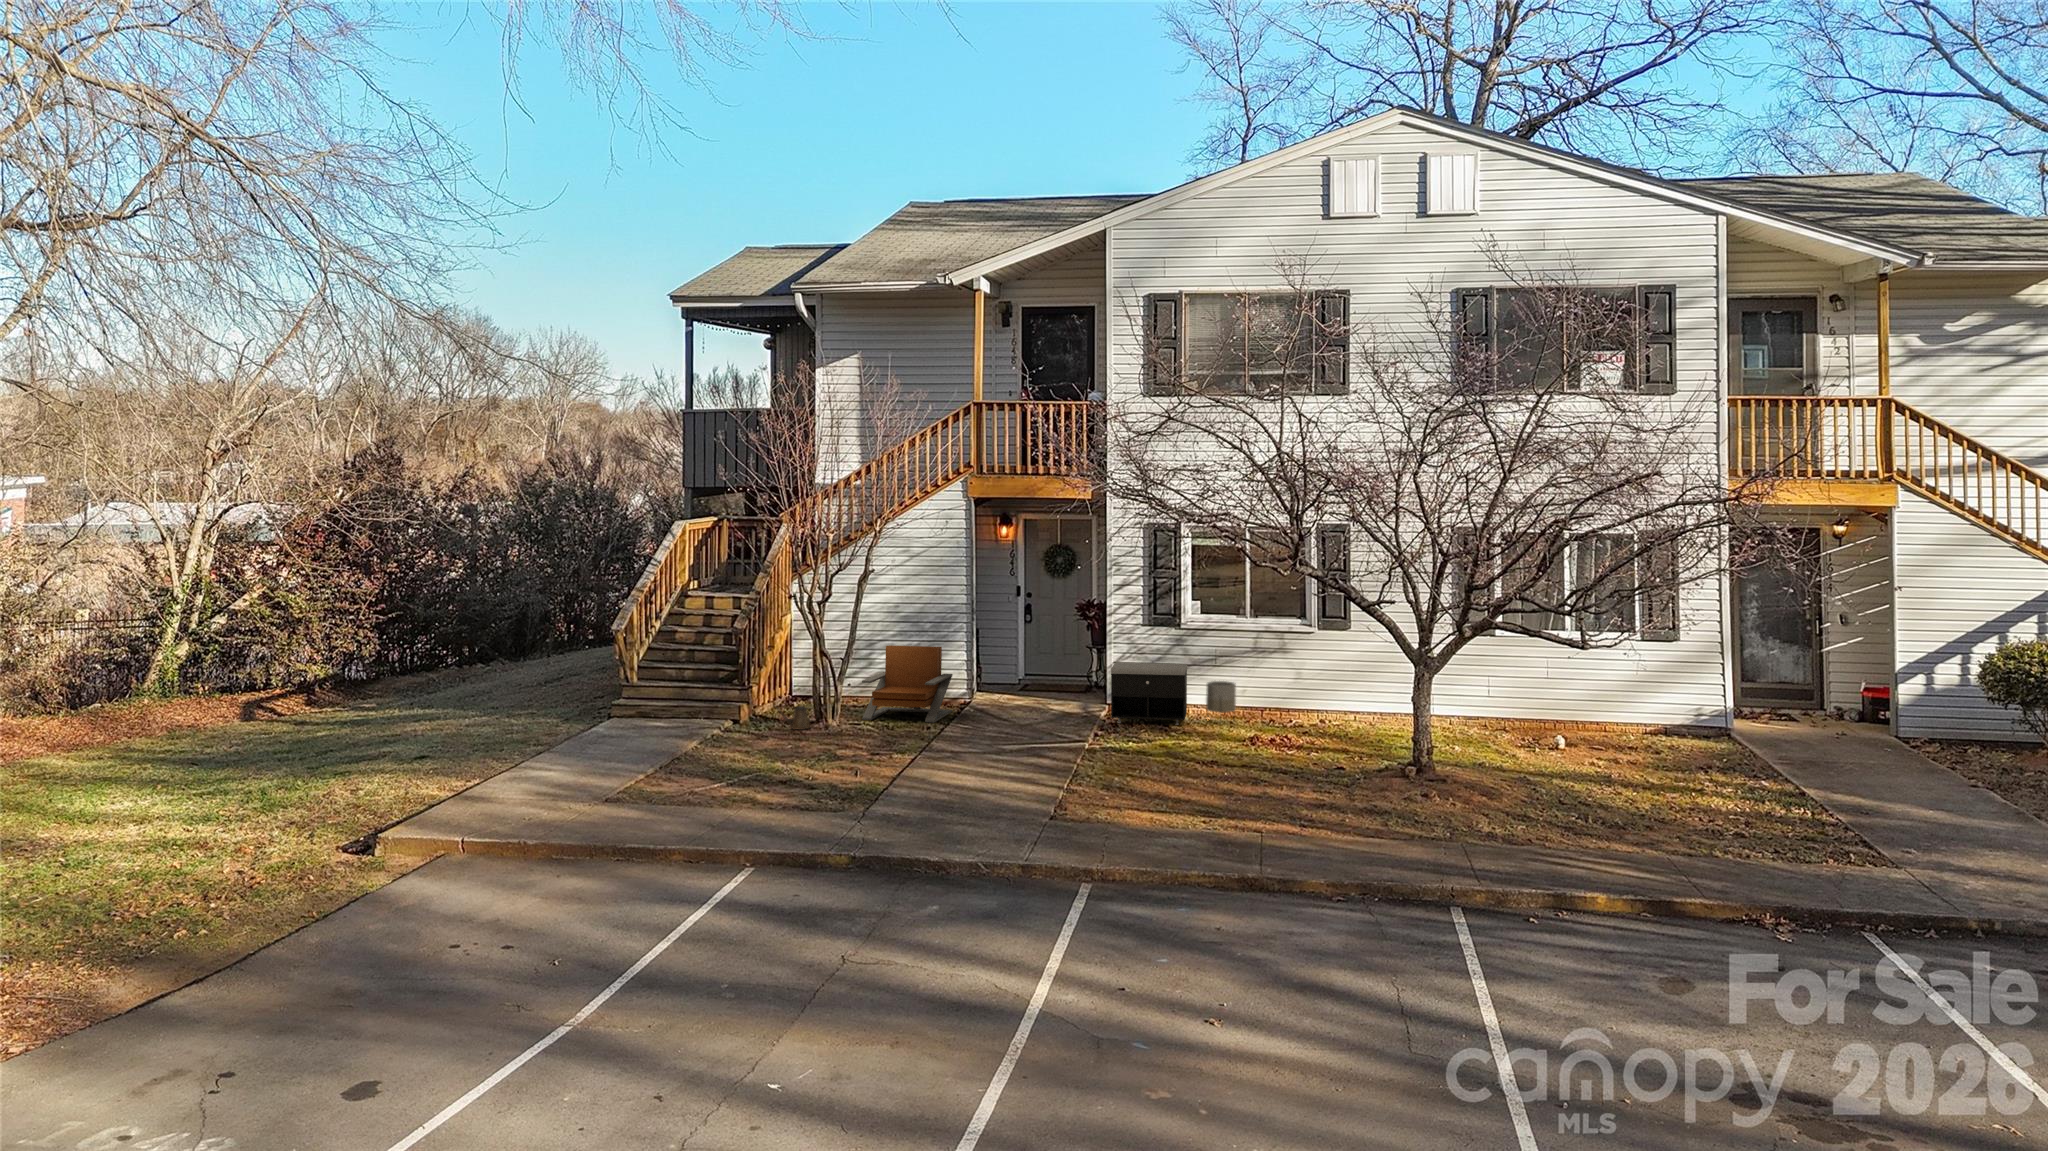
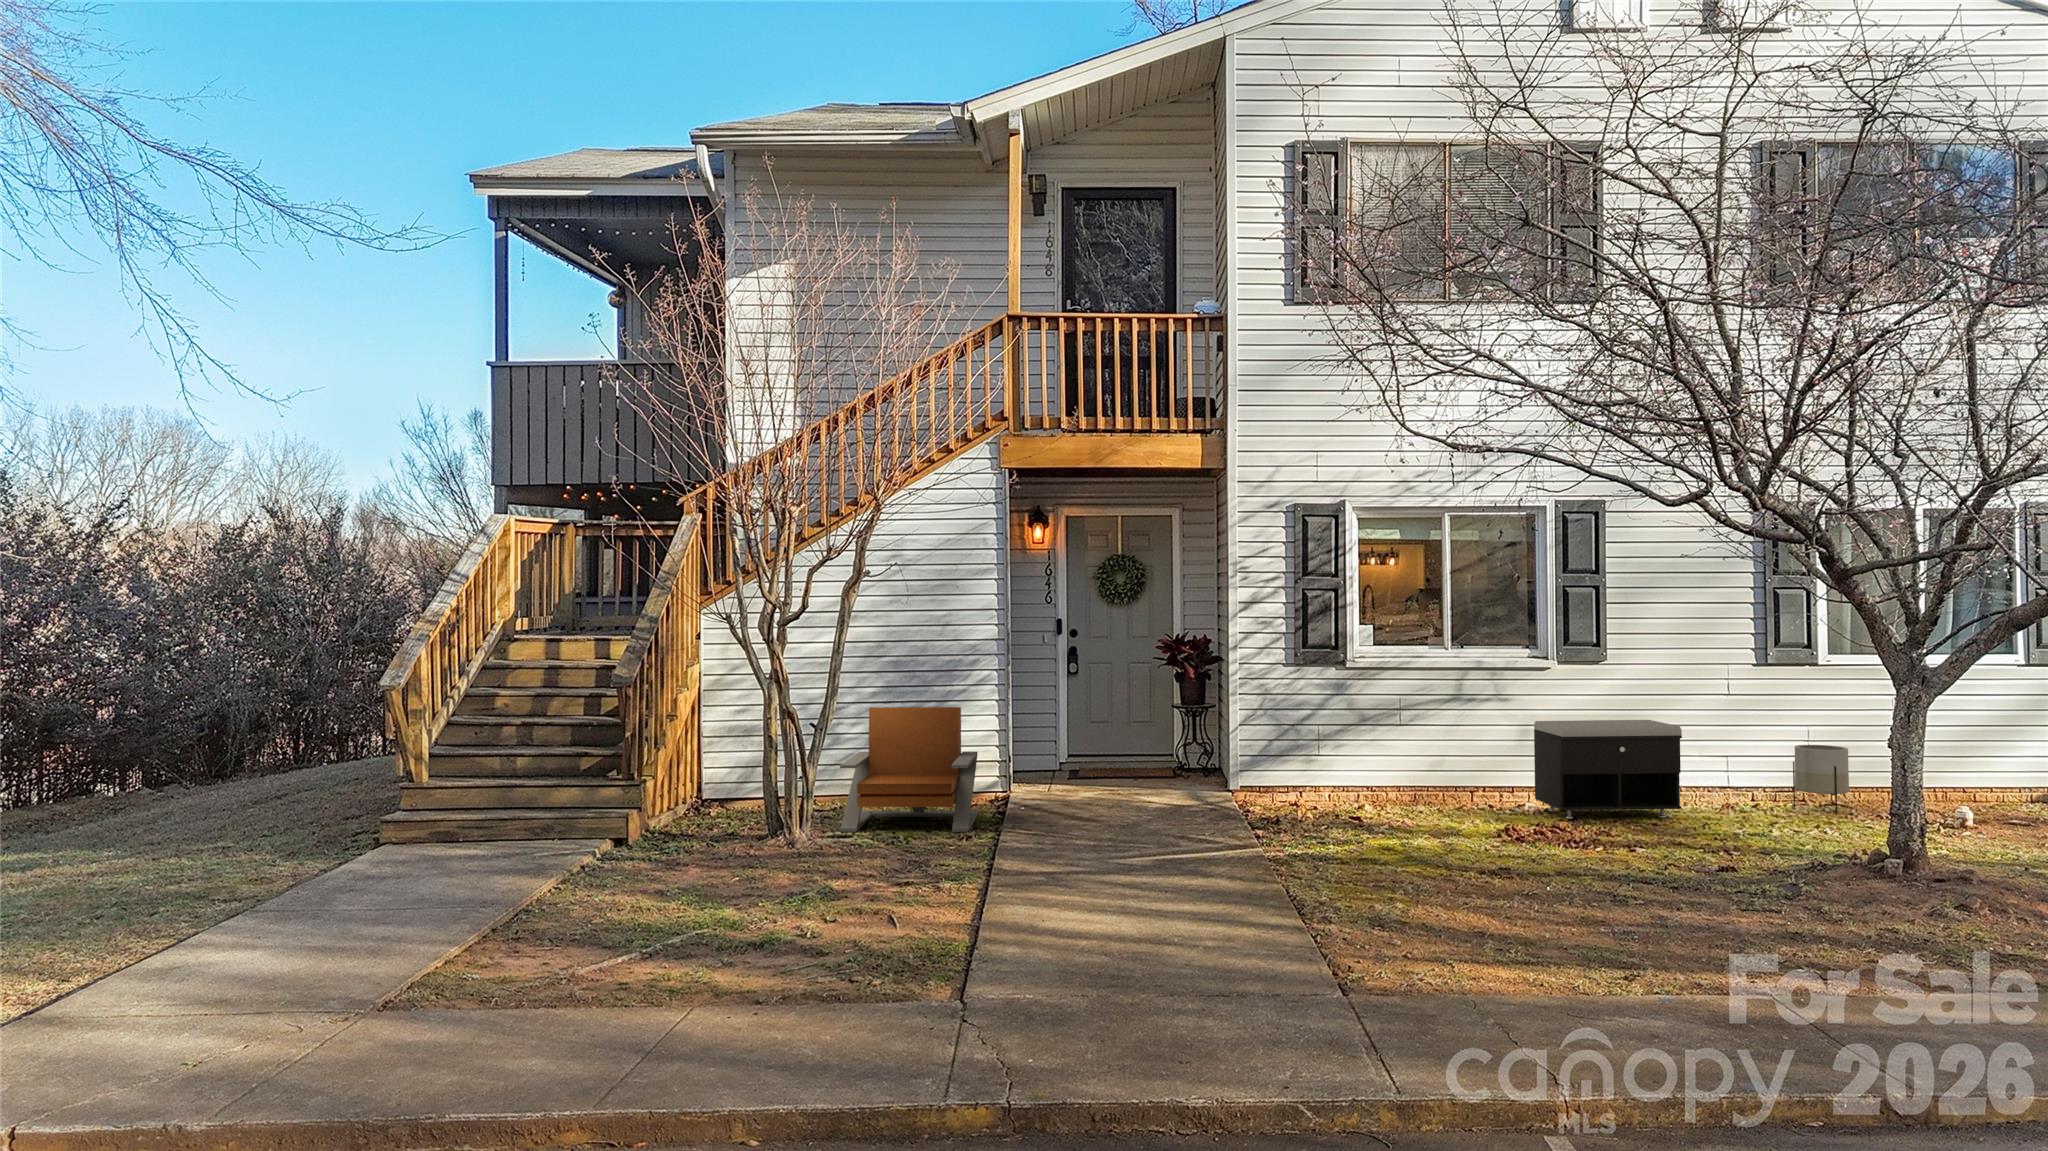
storage bench: present [1111,662,1187,725] -> present [1534,720,1682,819]
planter: present [1206,681,1236,713] -> present [1793,745,1849,814]
watering can: present [779,706,810,730] -> none [695,811,769,853]

